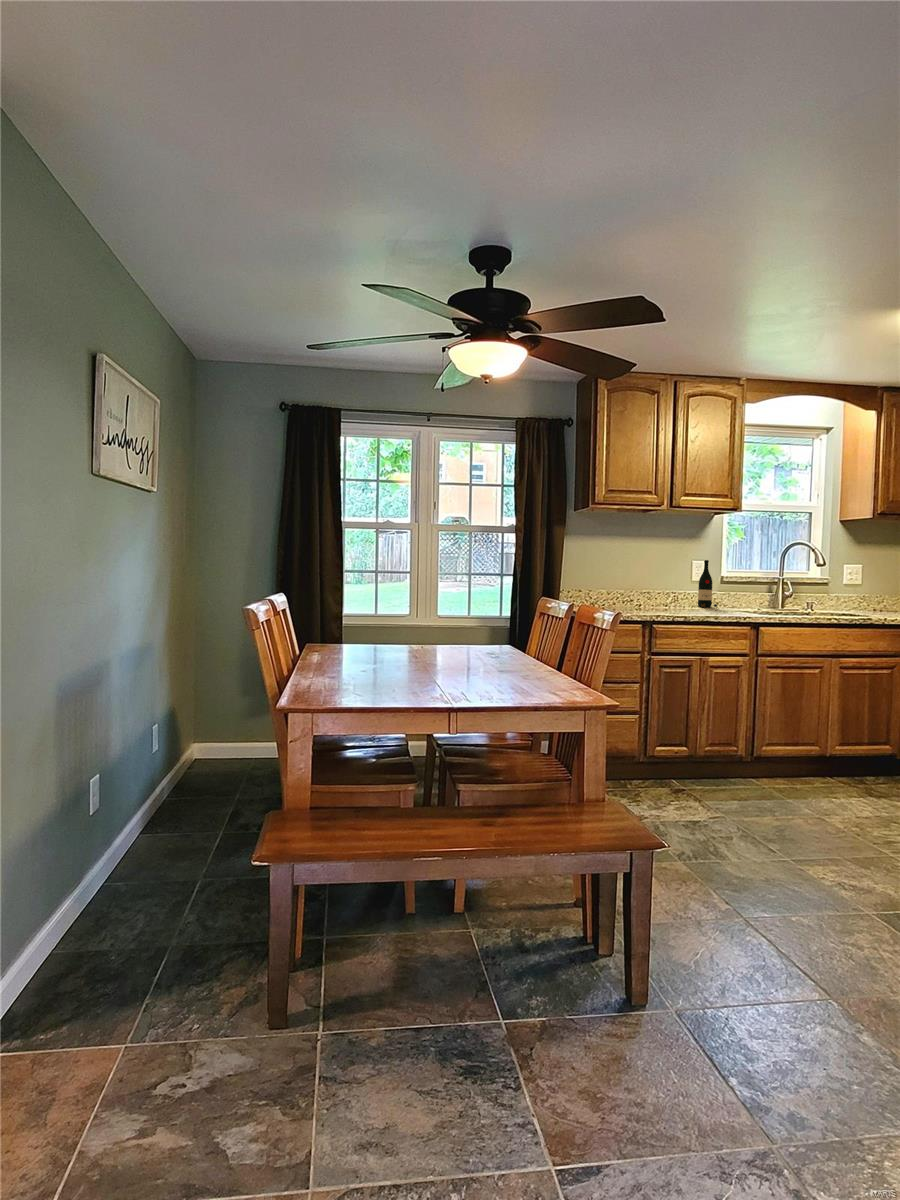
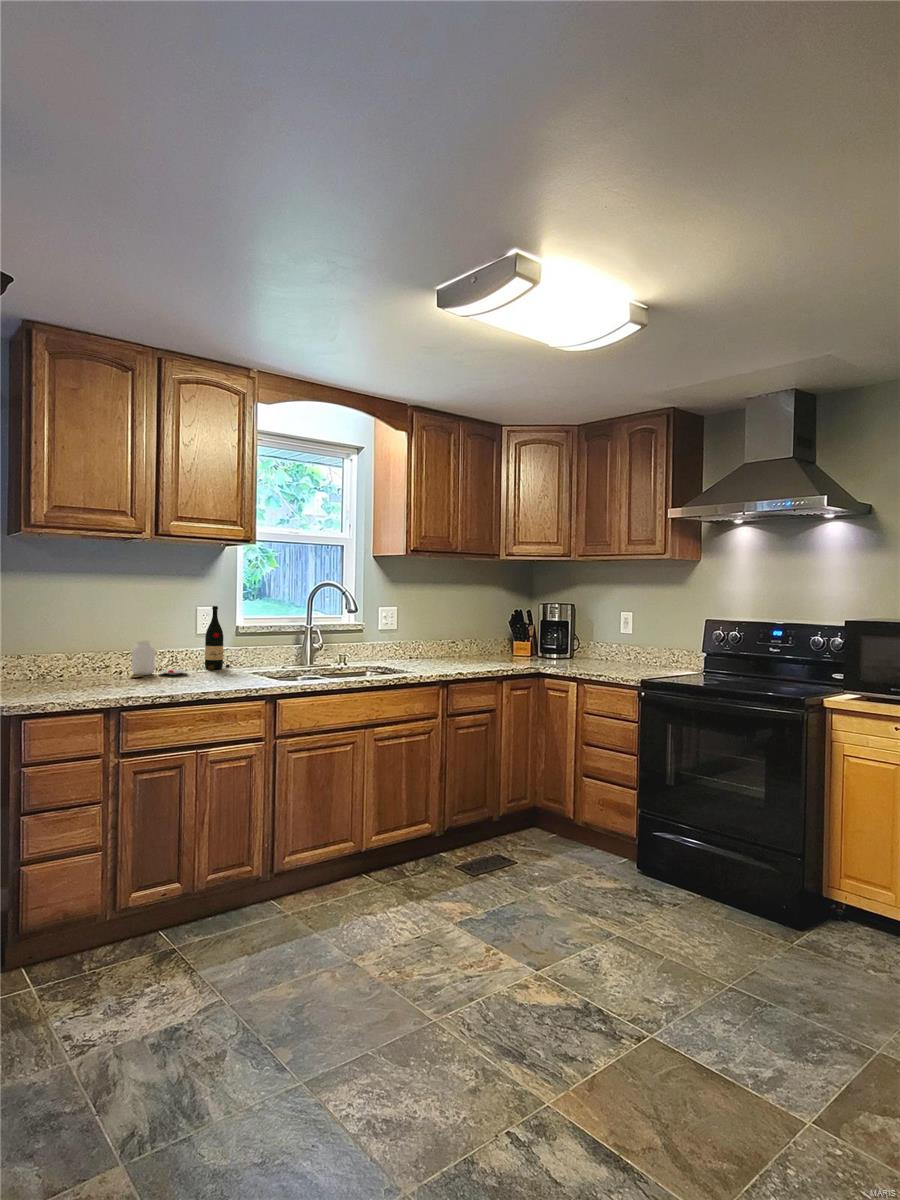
jar: none [649,583,690,608] -> present [131,640,188,677]

